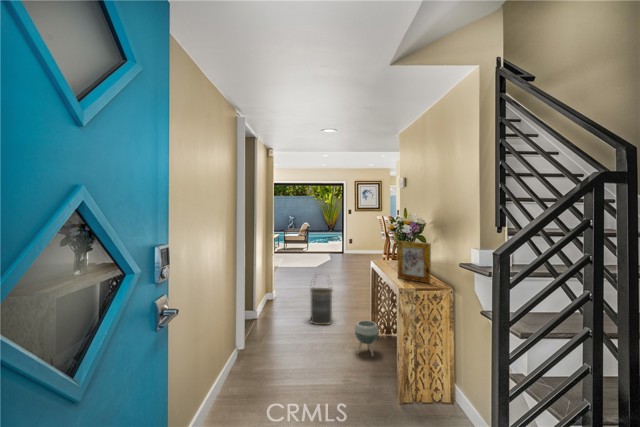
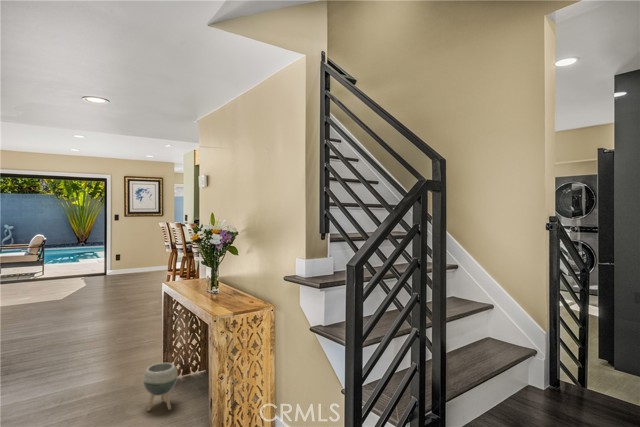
picture frame: present [398,241,431,283] -> none [205,255,247,303]
basket: present [310,288,333,325] -> none [65,309,104,384]

